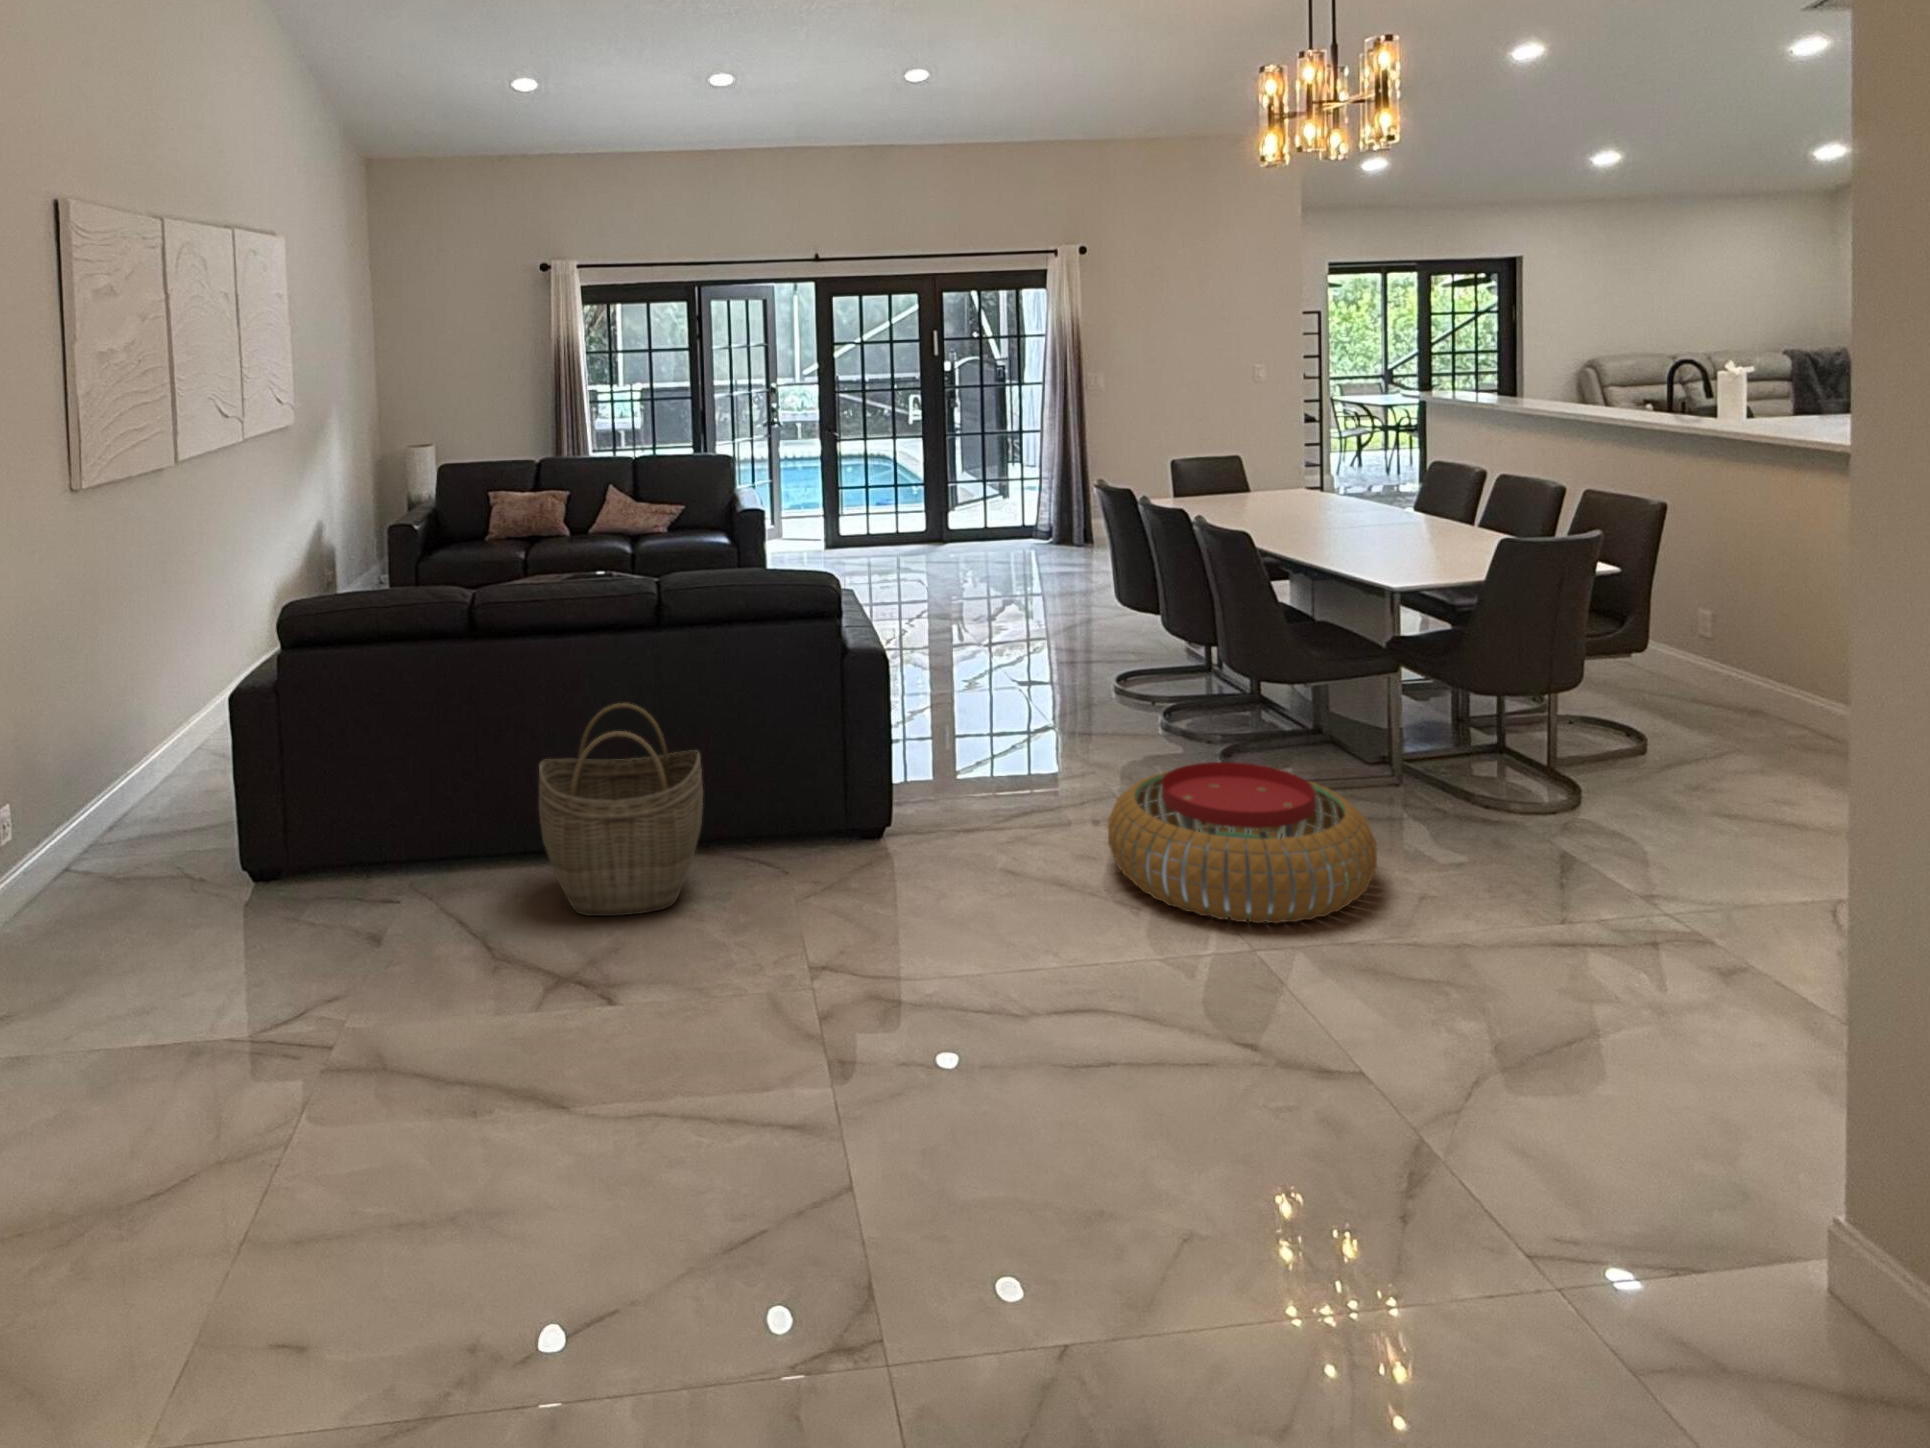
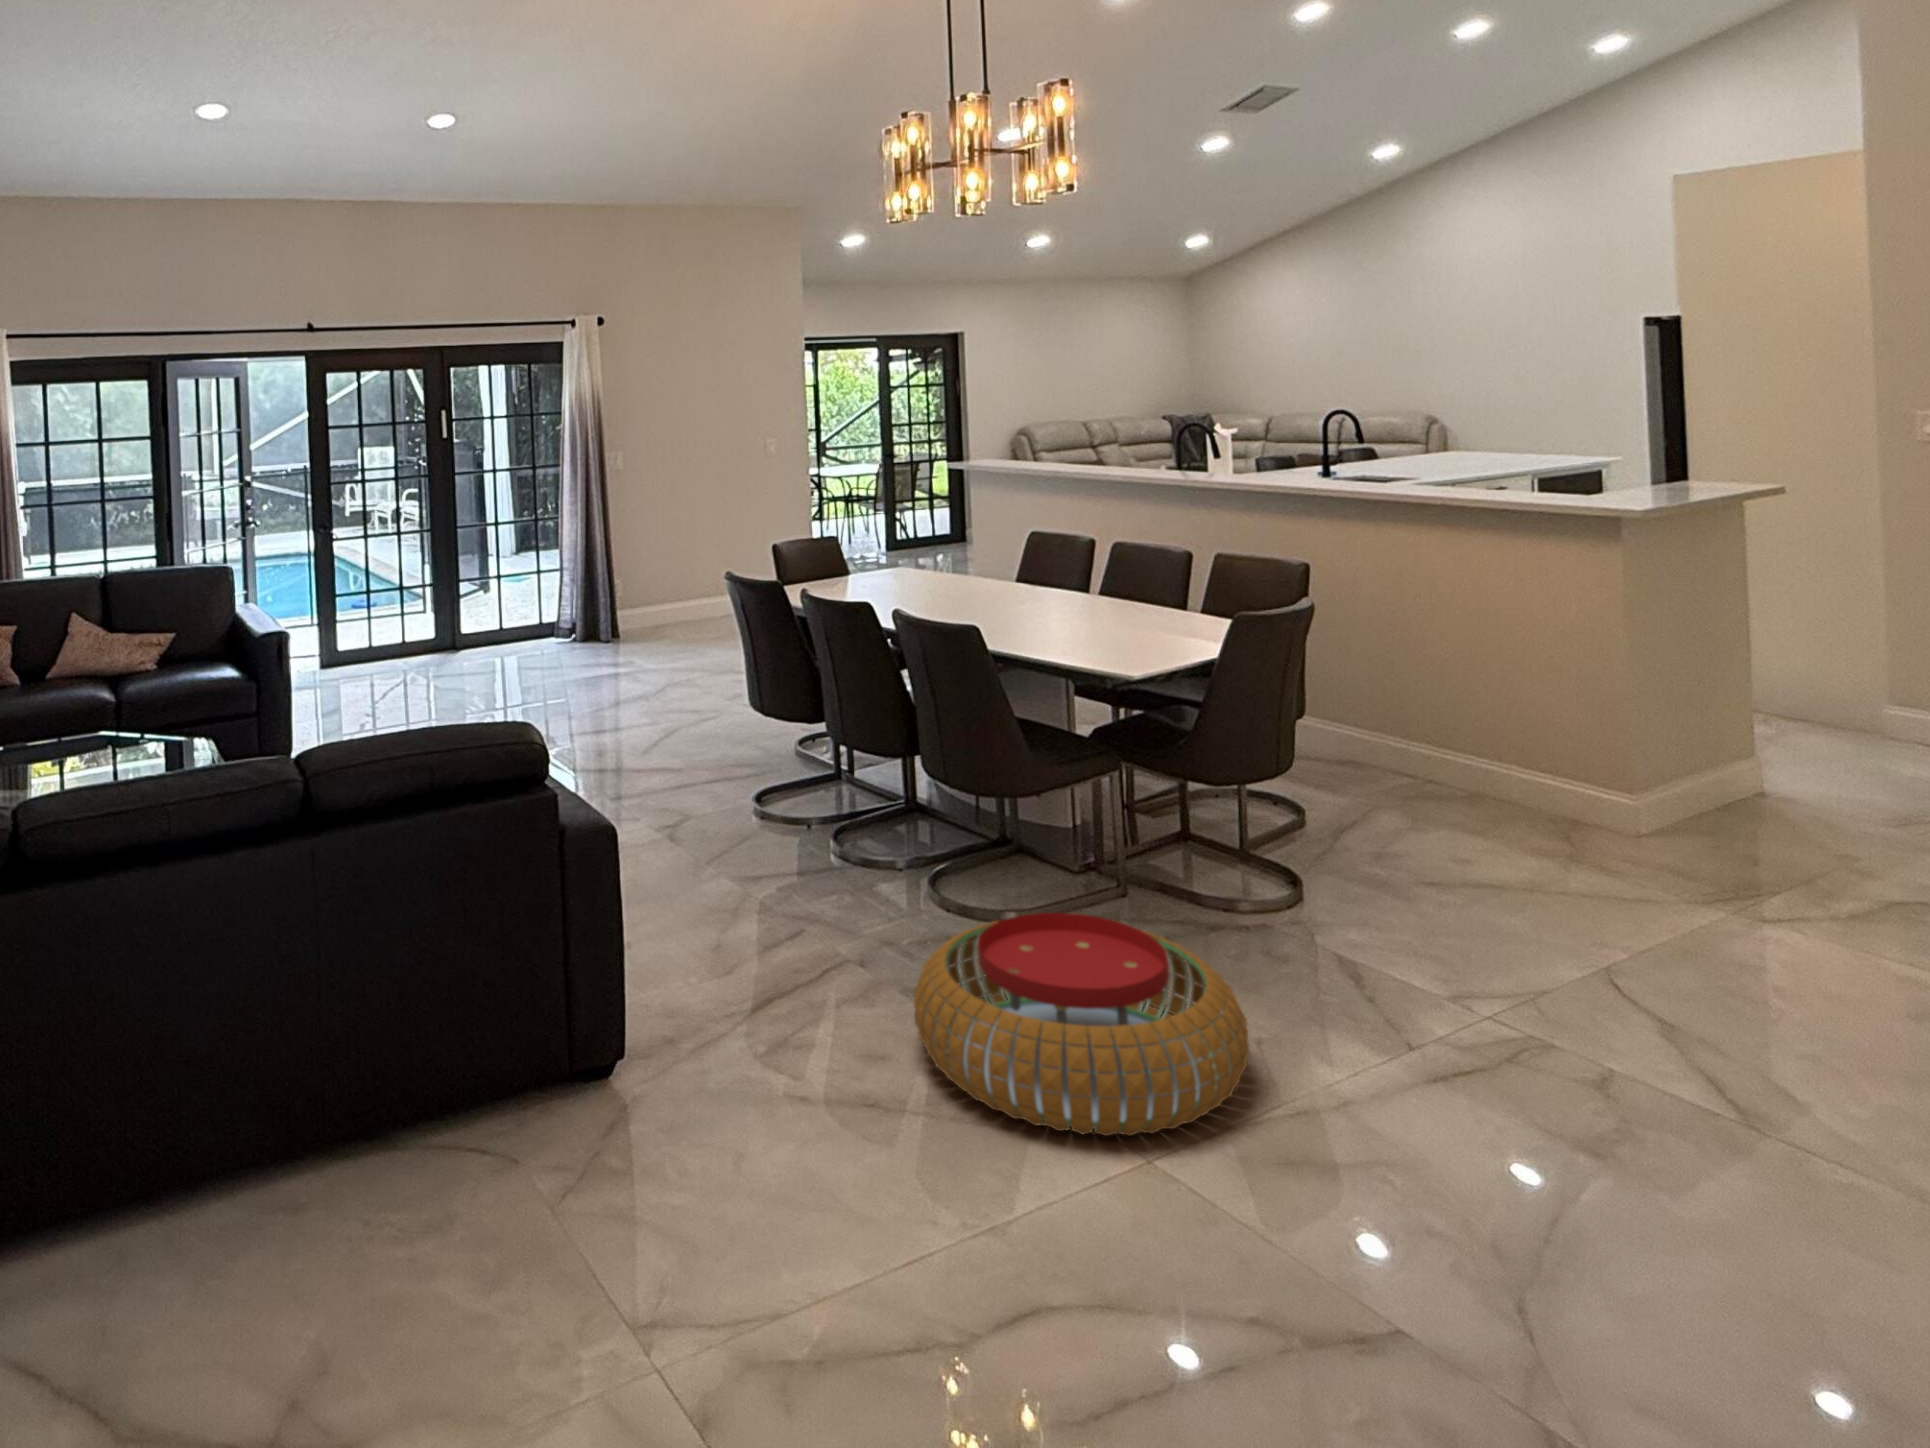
woven basket: present [539,703,703,916] -> none [164,956,420,1318]

